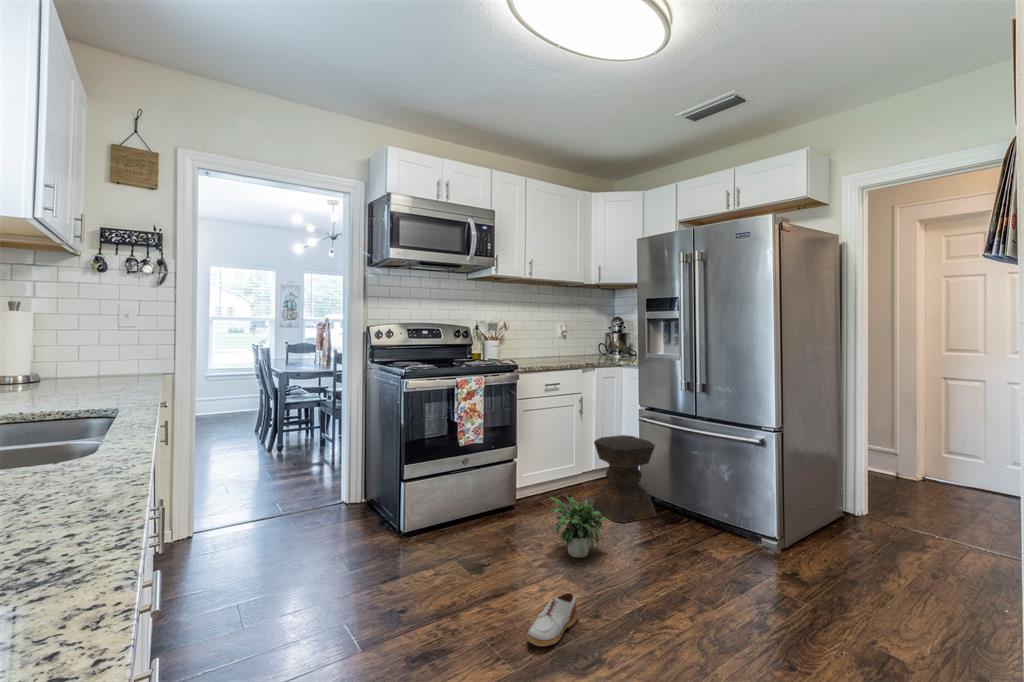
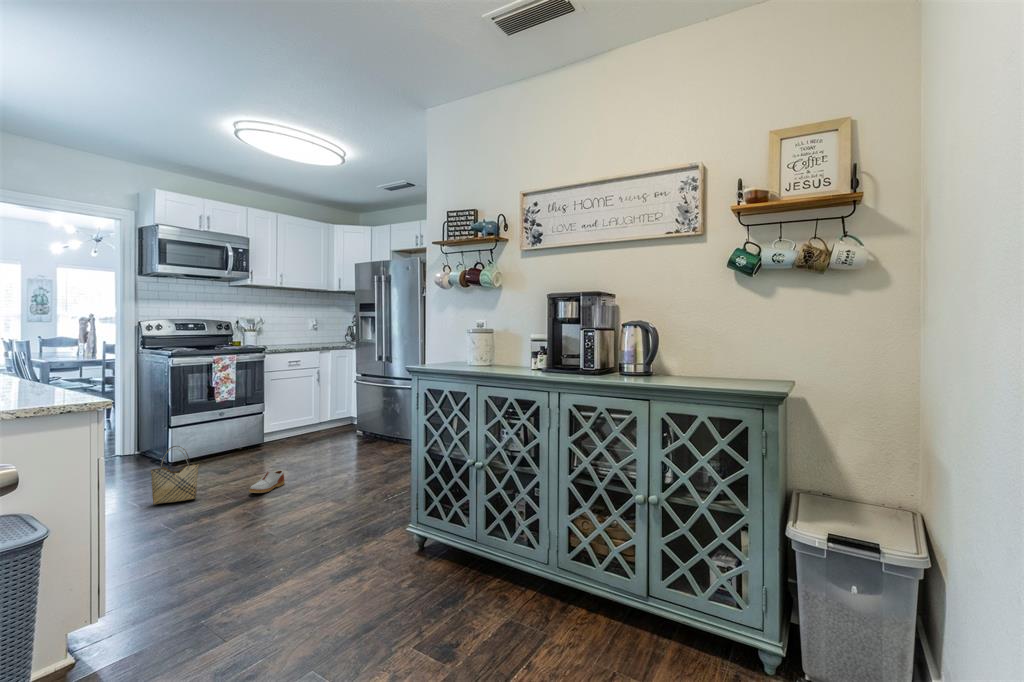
stool: present [592,435,656,523] -> none [321,394,364,447]
potted plant: present [544,495,608,557] -> none [279,427,319,463]
woven basket: none [378,539,448,645] -> present [151,446,199,504]

